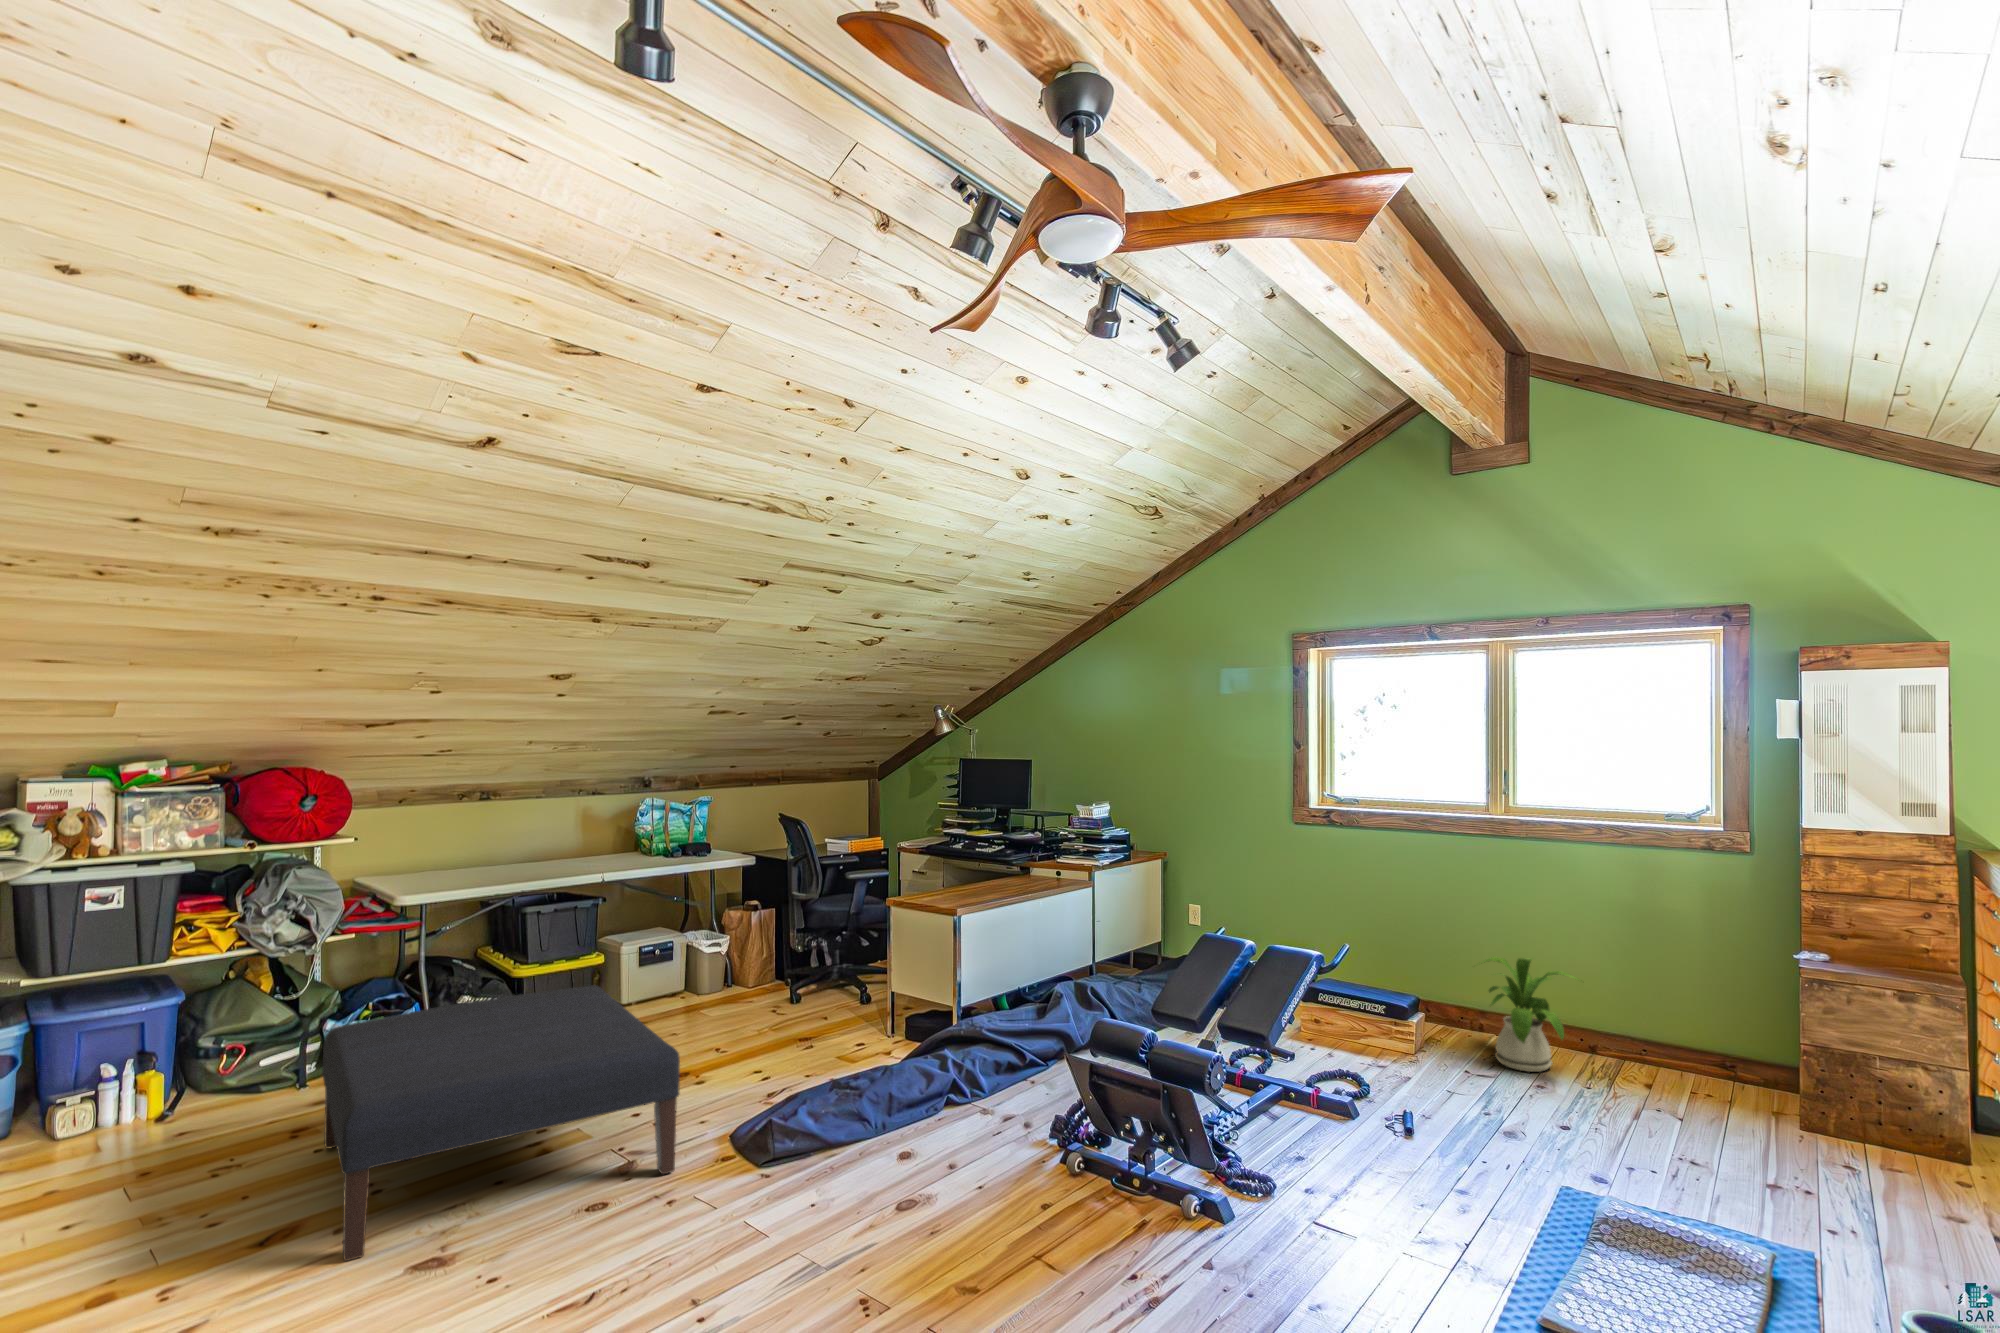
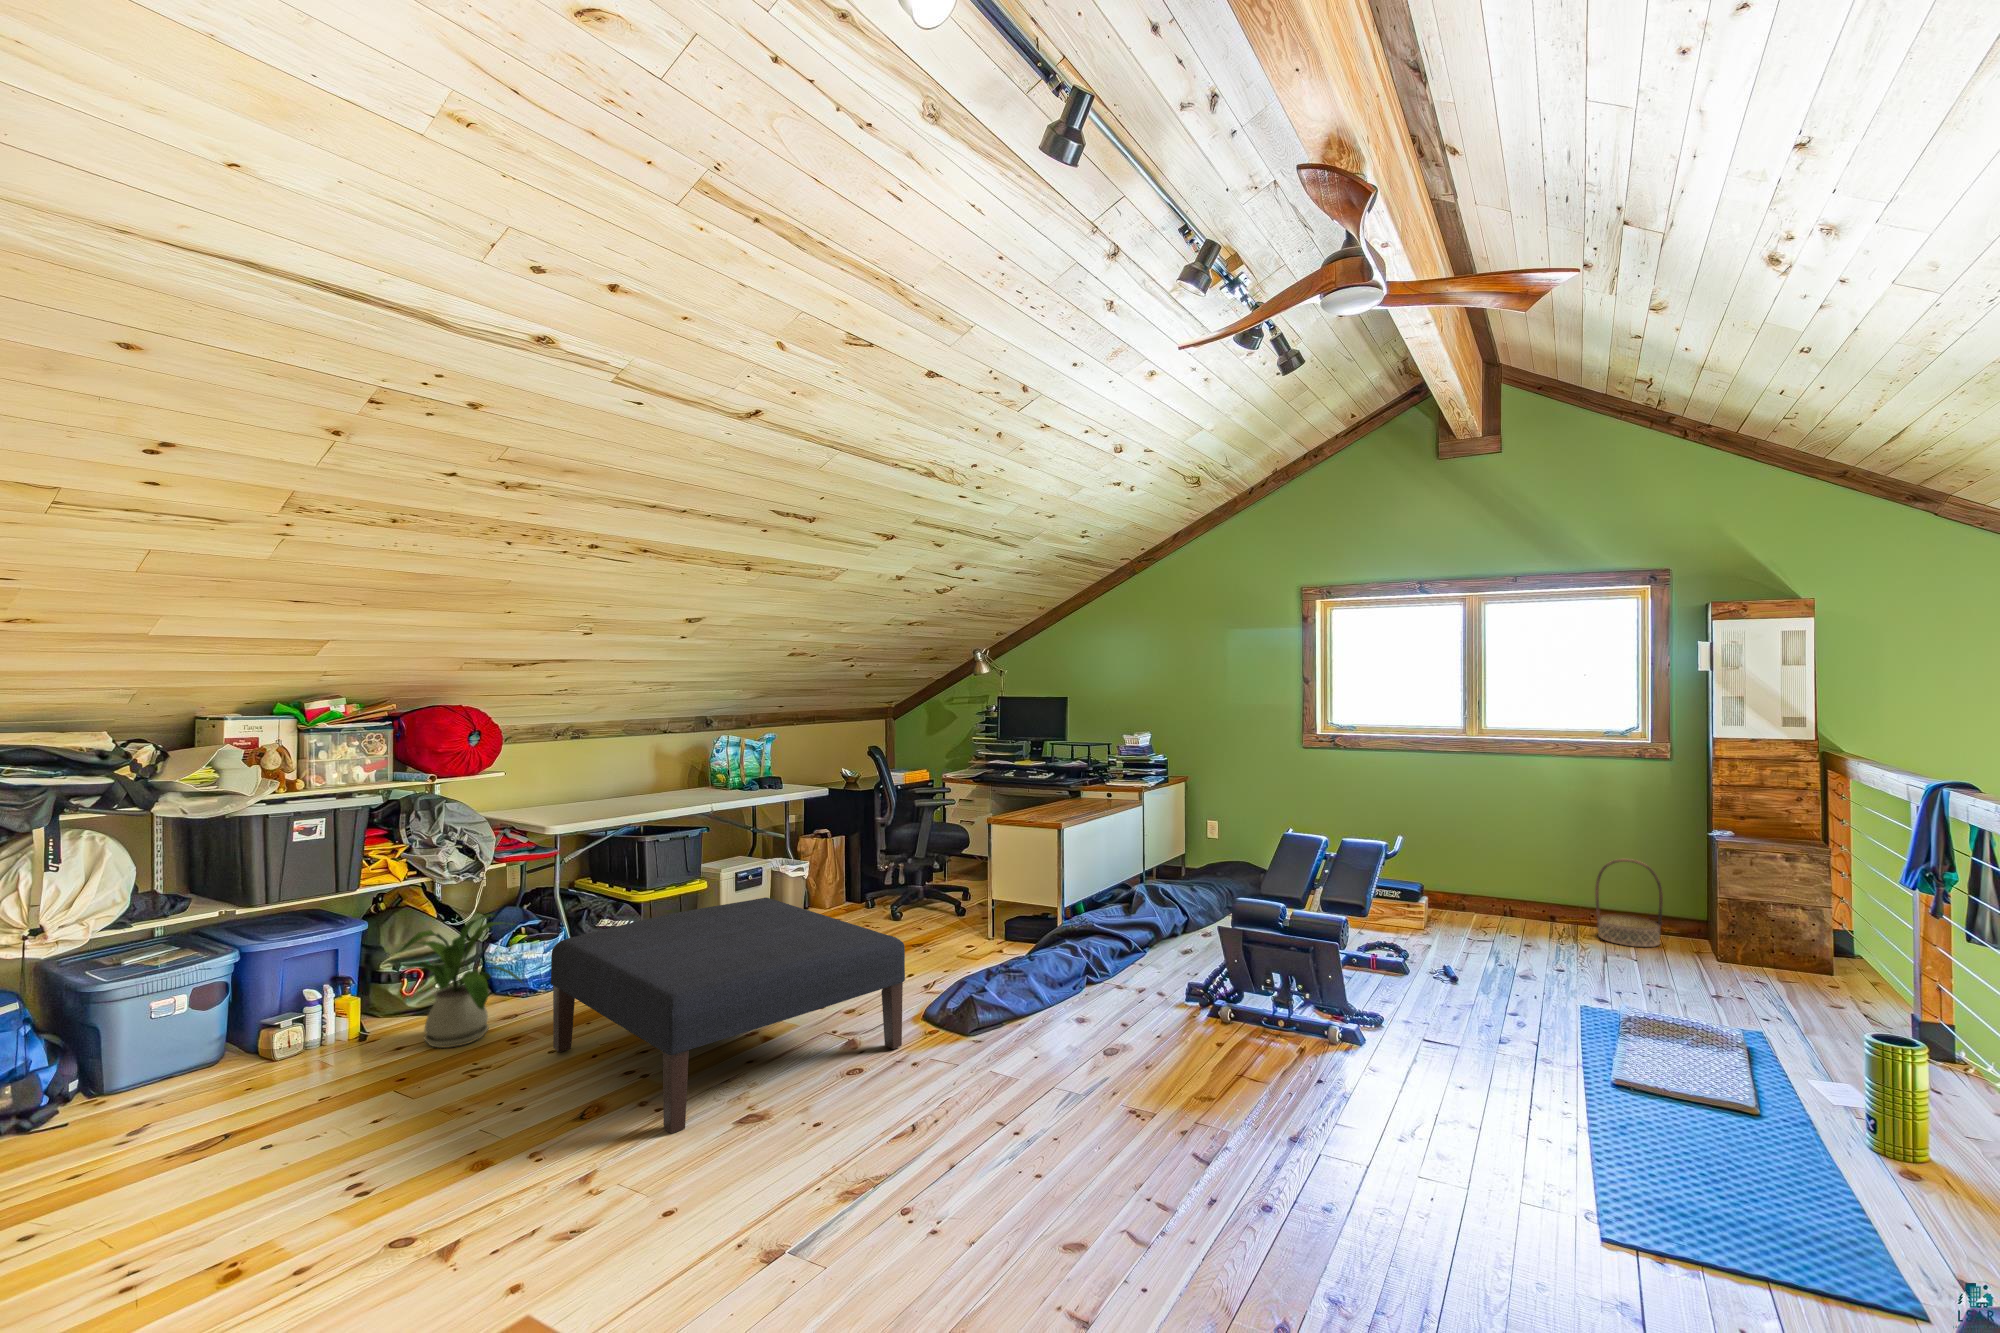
house plant: present [1483,957,1576,1072] -> present [400,914,523,1048]
basket: none [1655,982,1742,1103] -> present [1595,859,1663,947]

